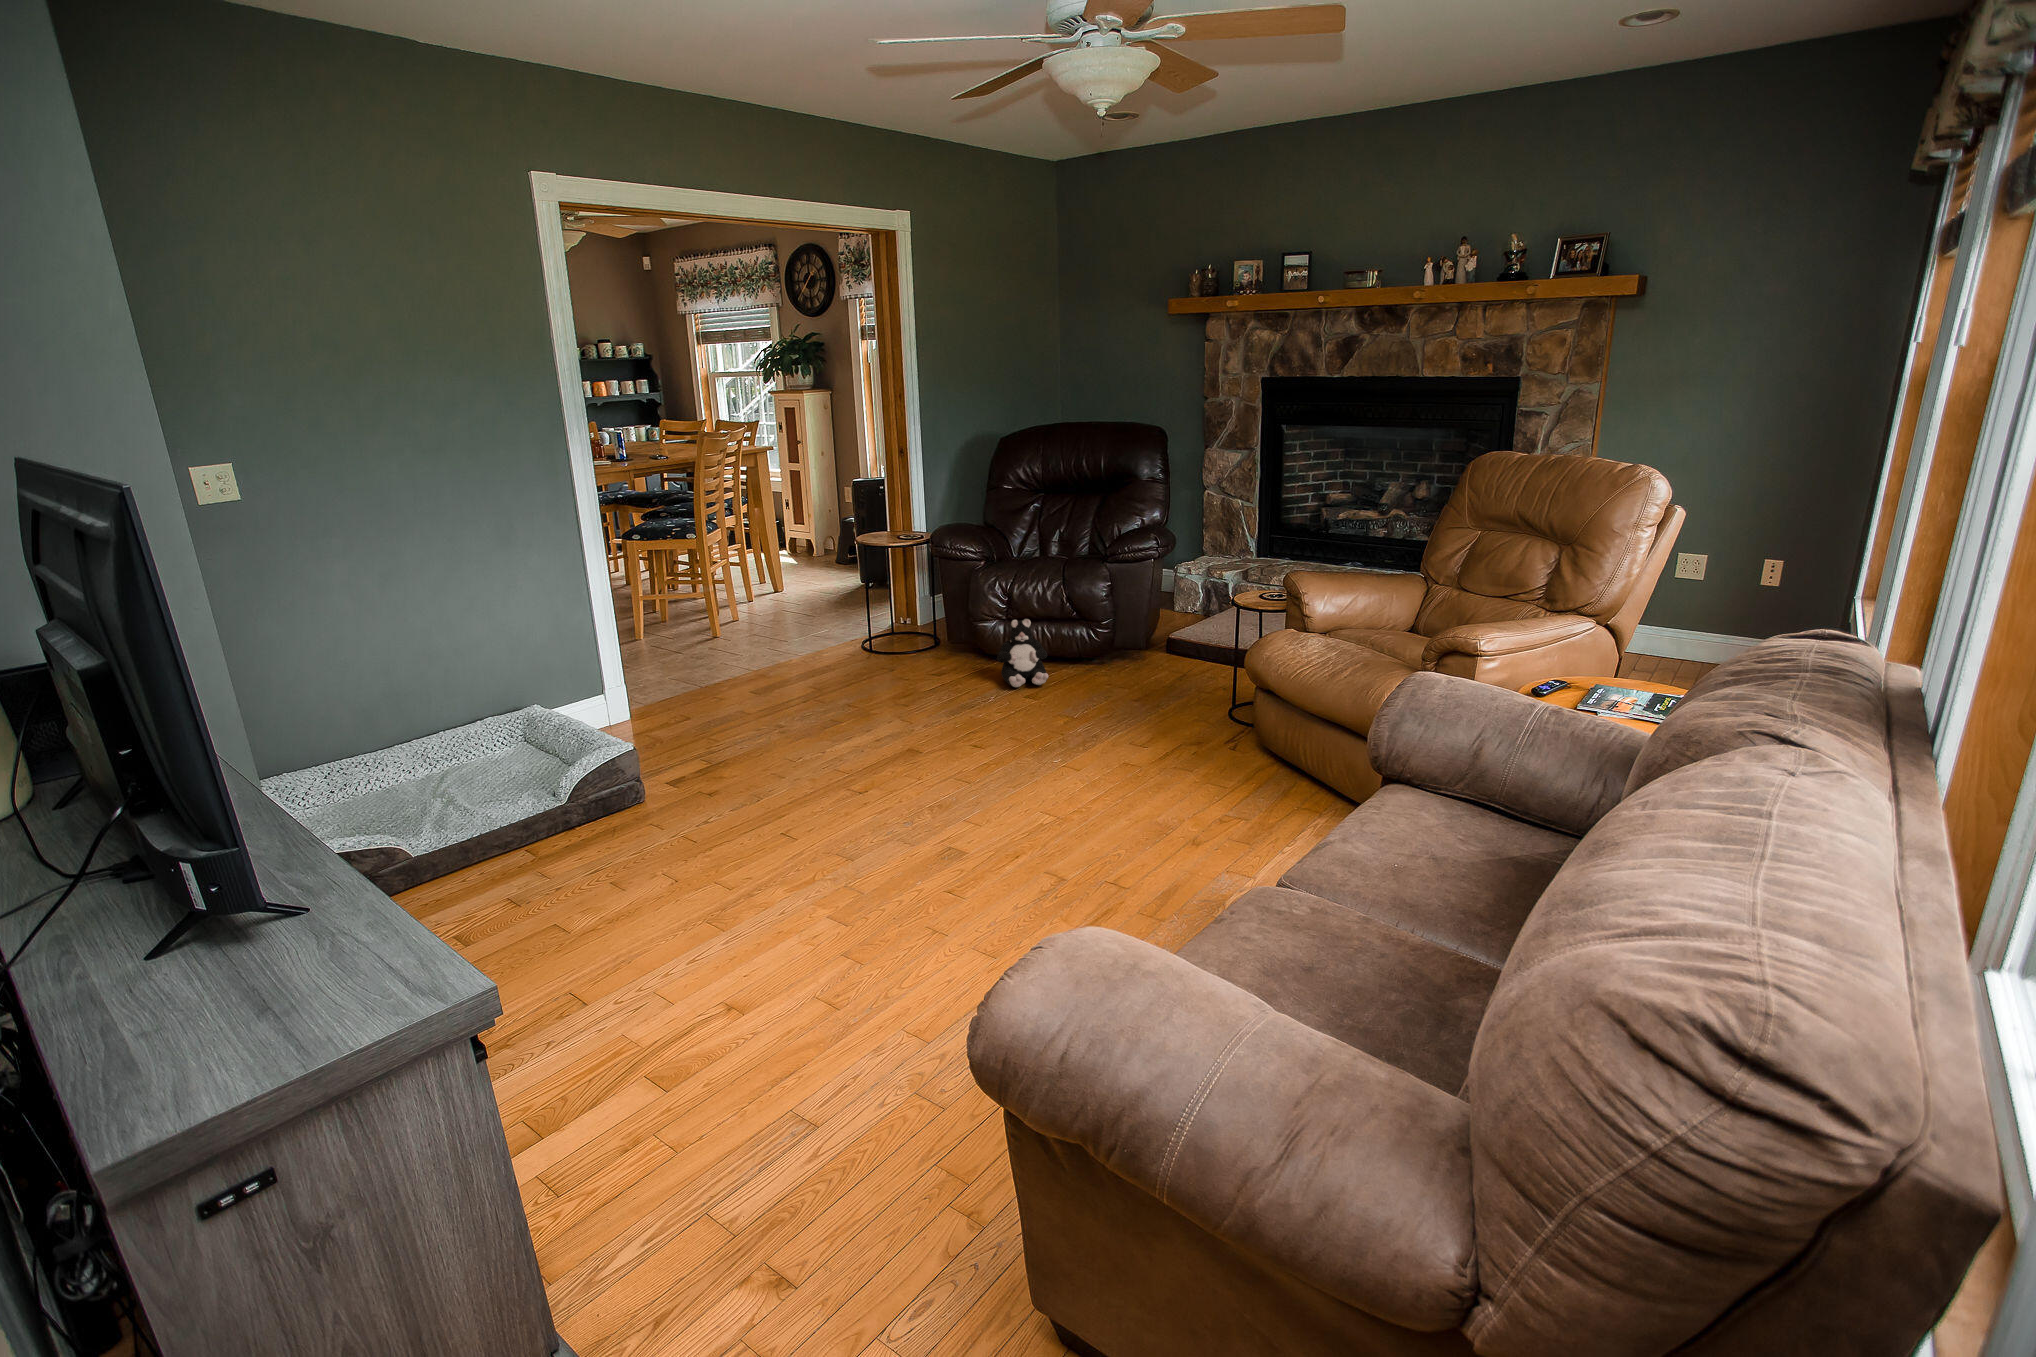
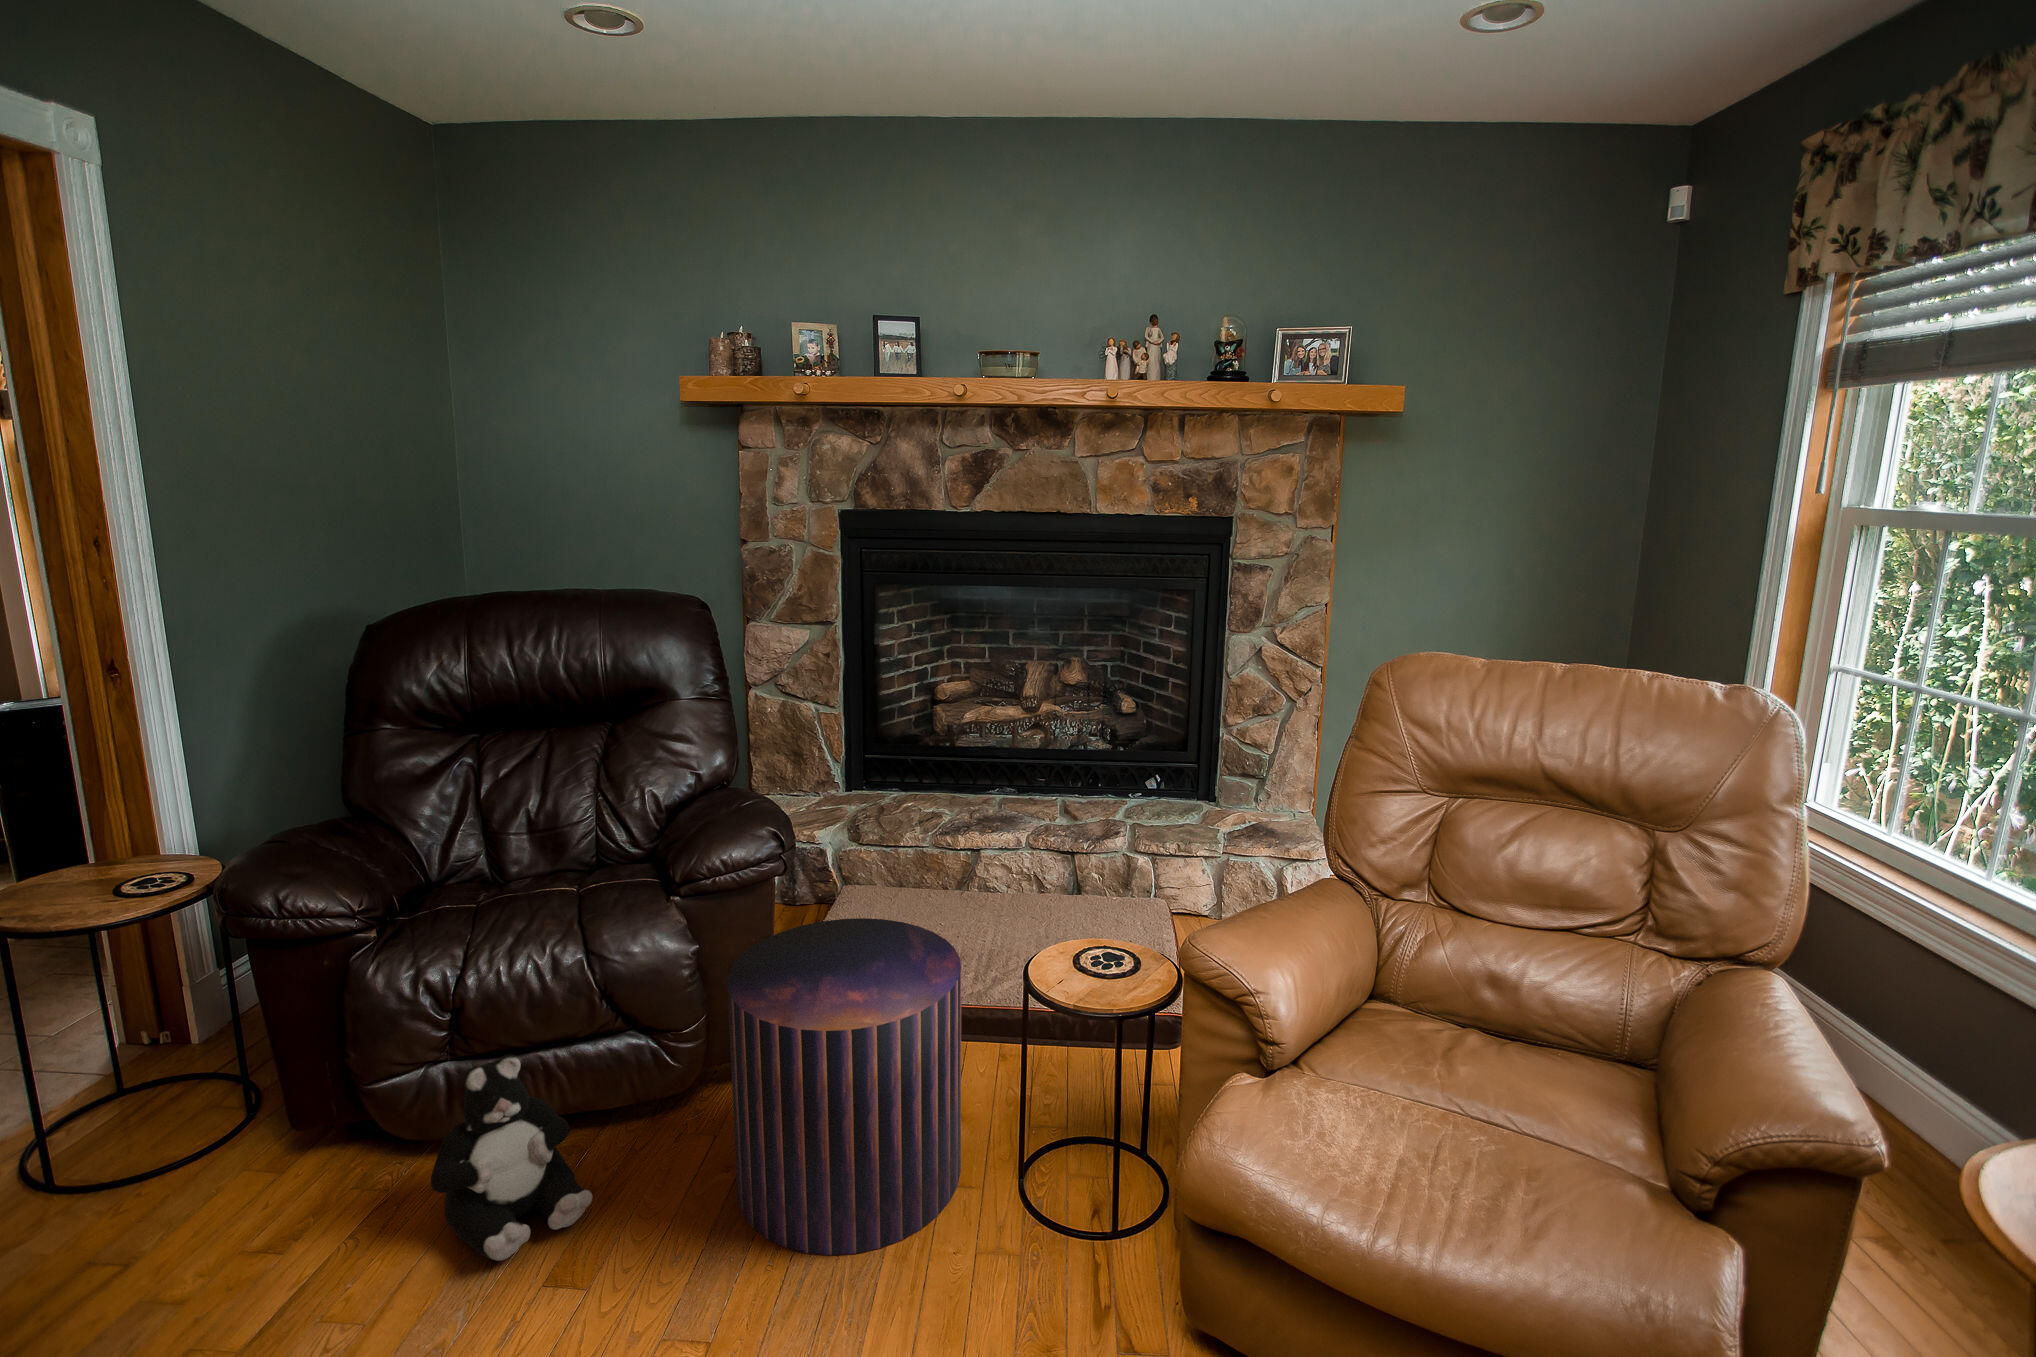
pouf: none [1098,588,1200,713] -> present [727,918,961,1255]

